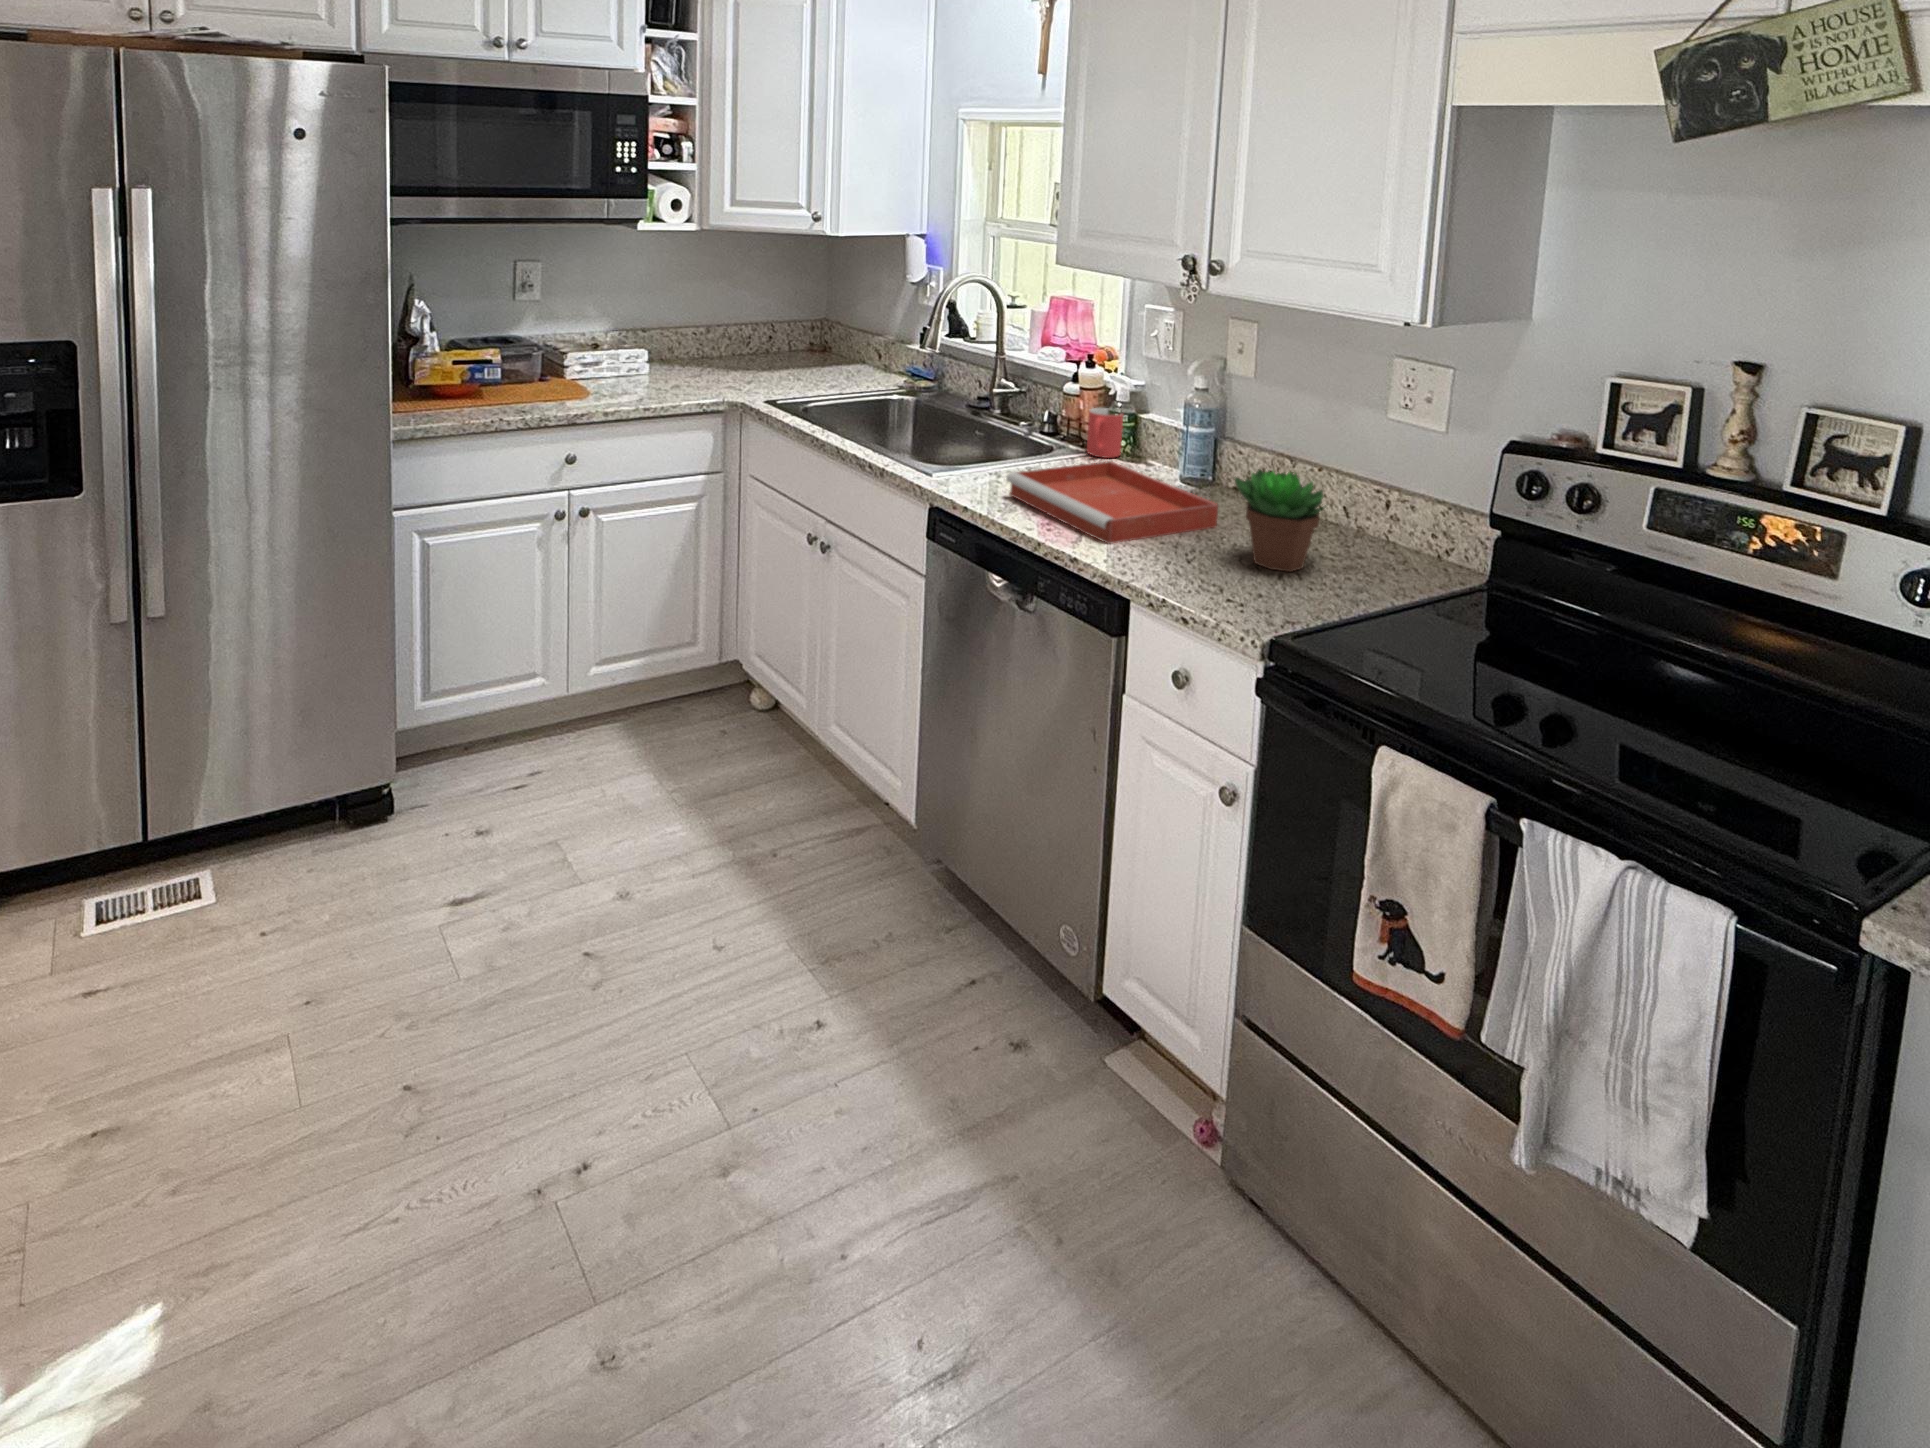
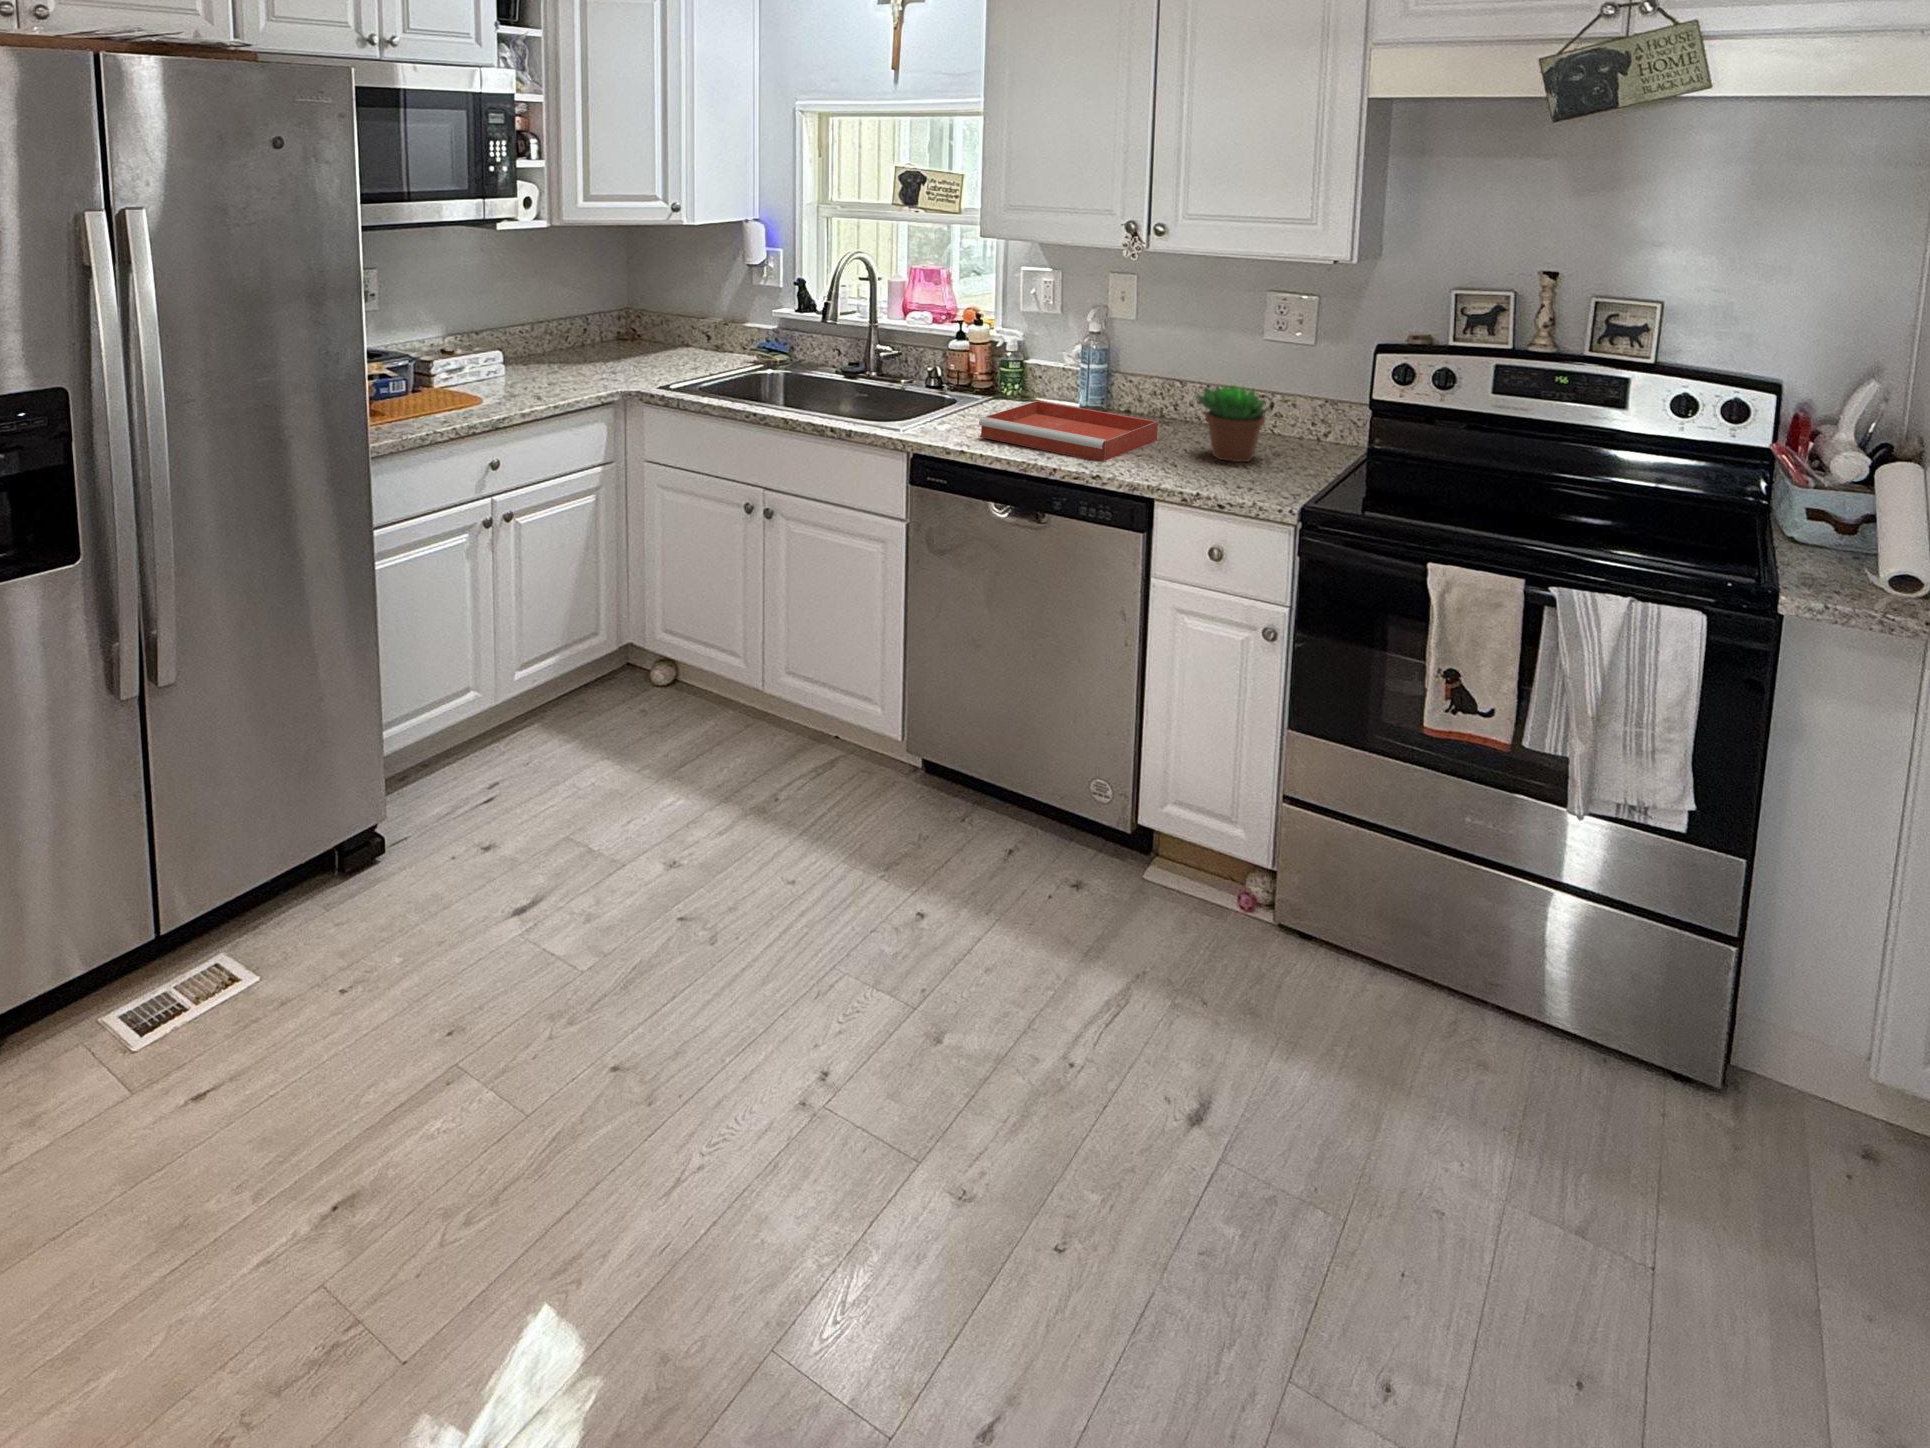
mug: present [1087,408,1123,458] -> none [984,360,1014,402]

